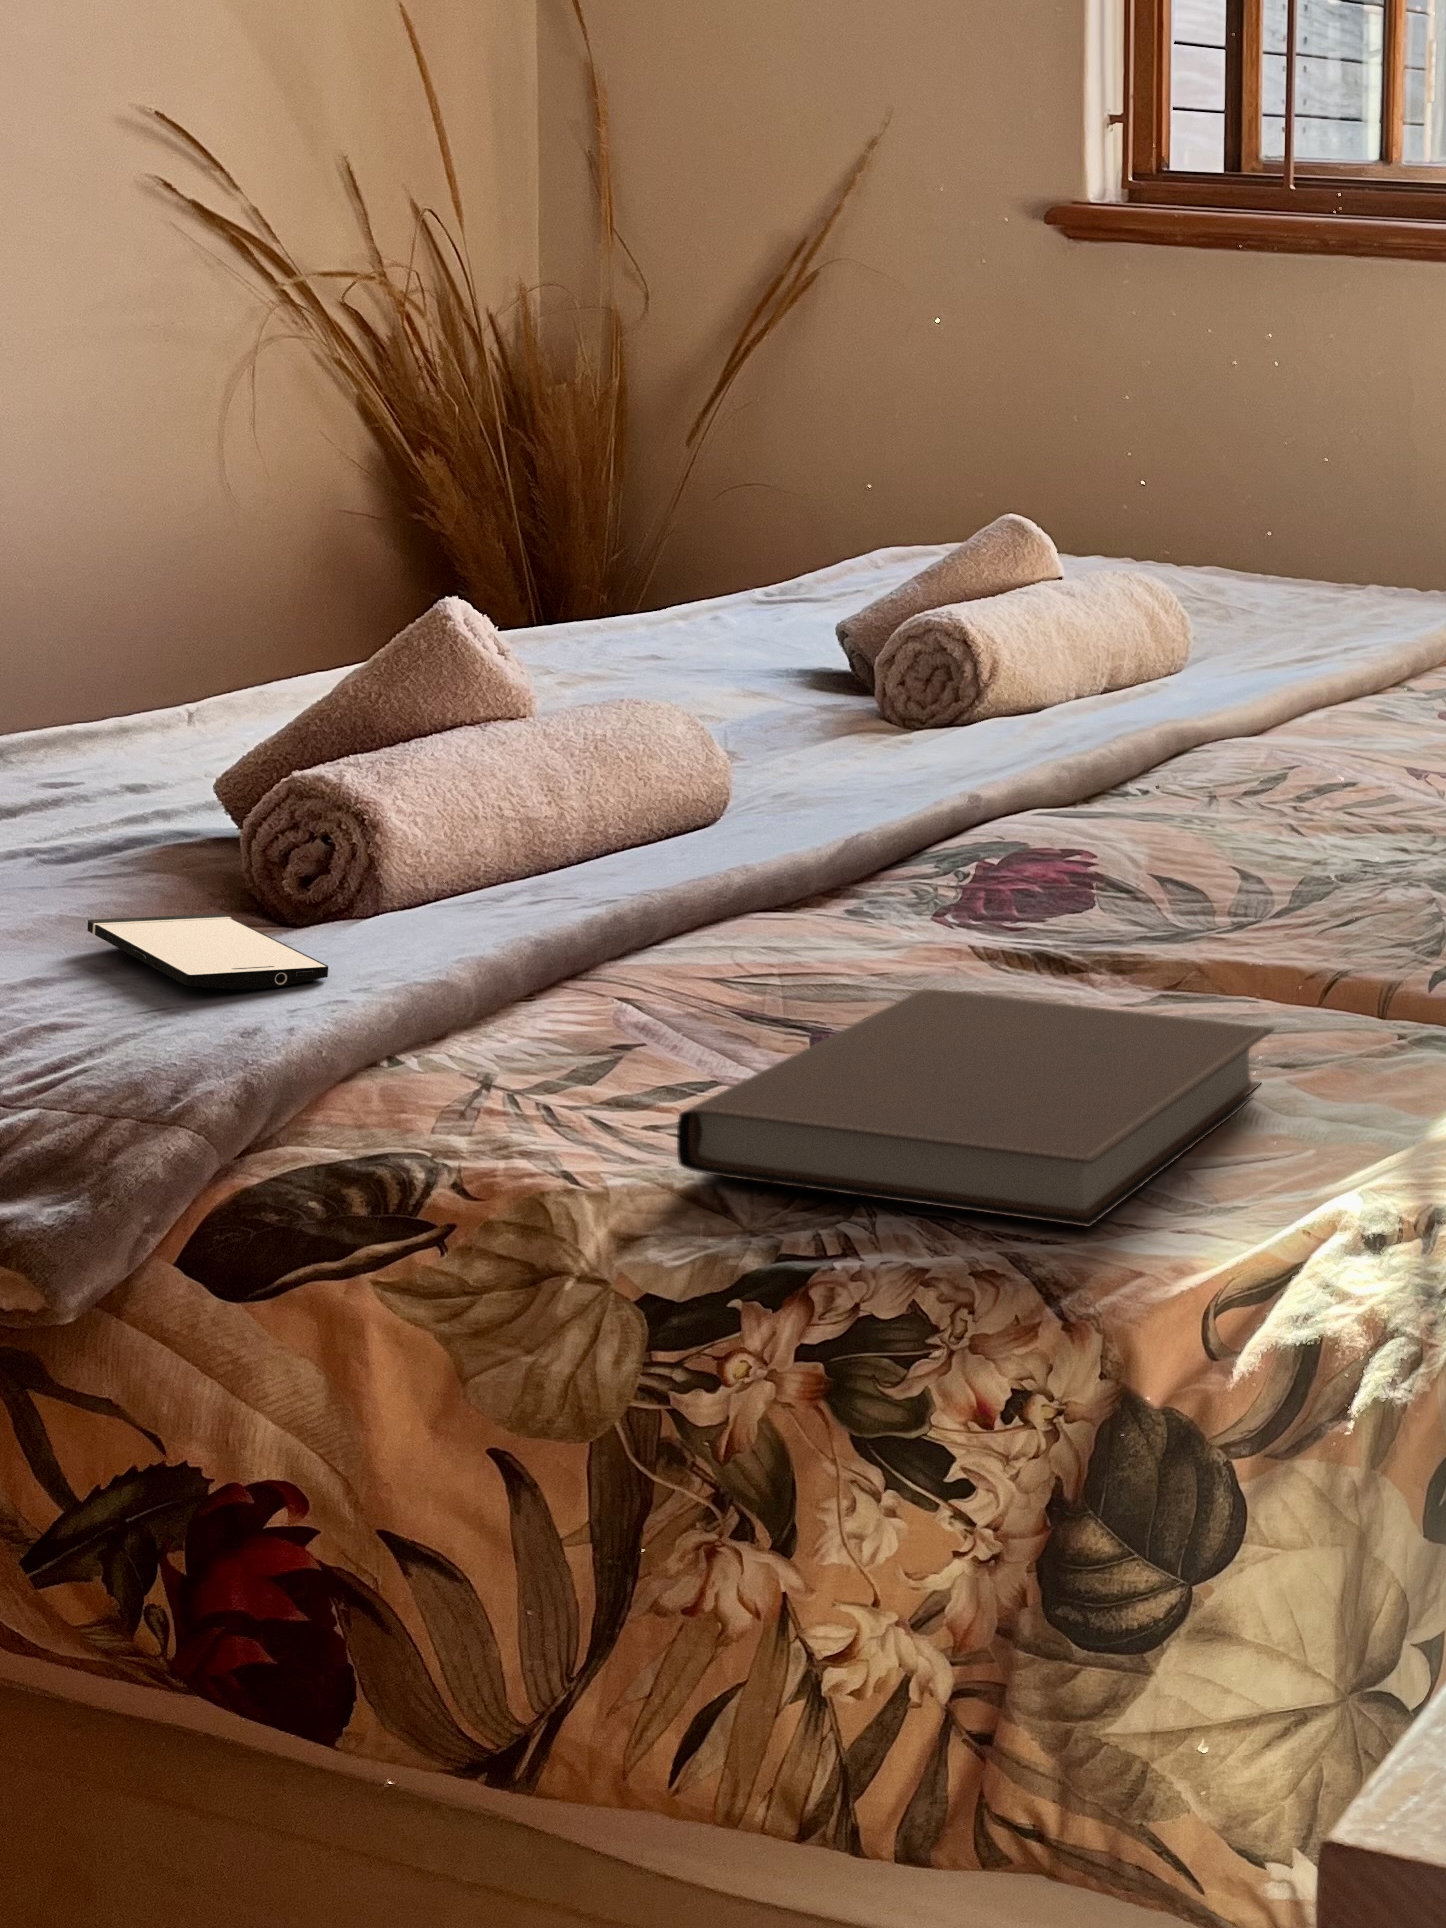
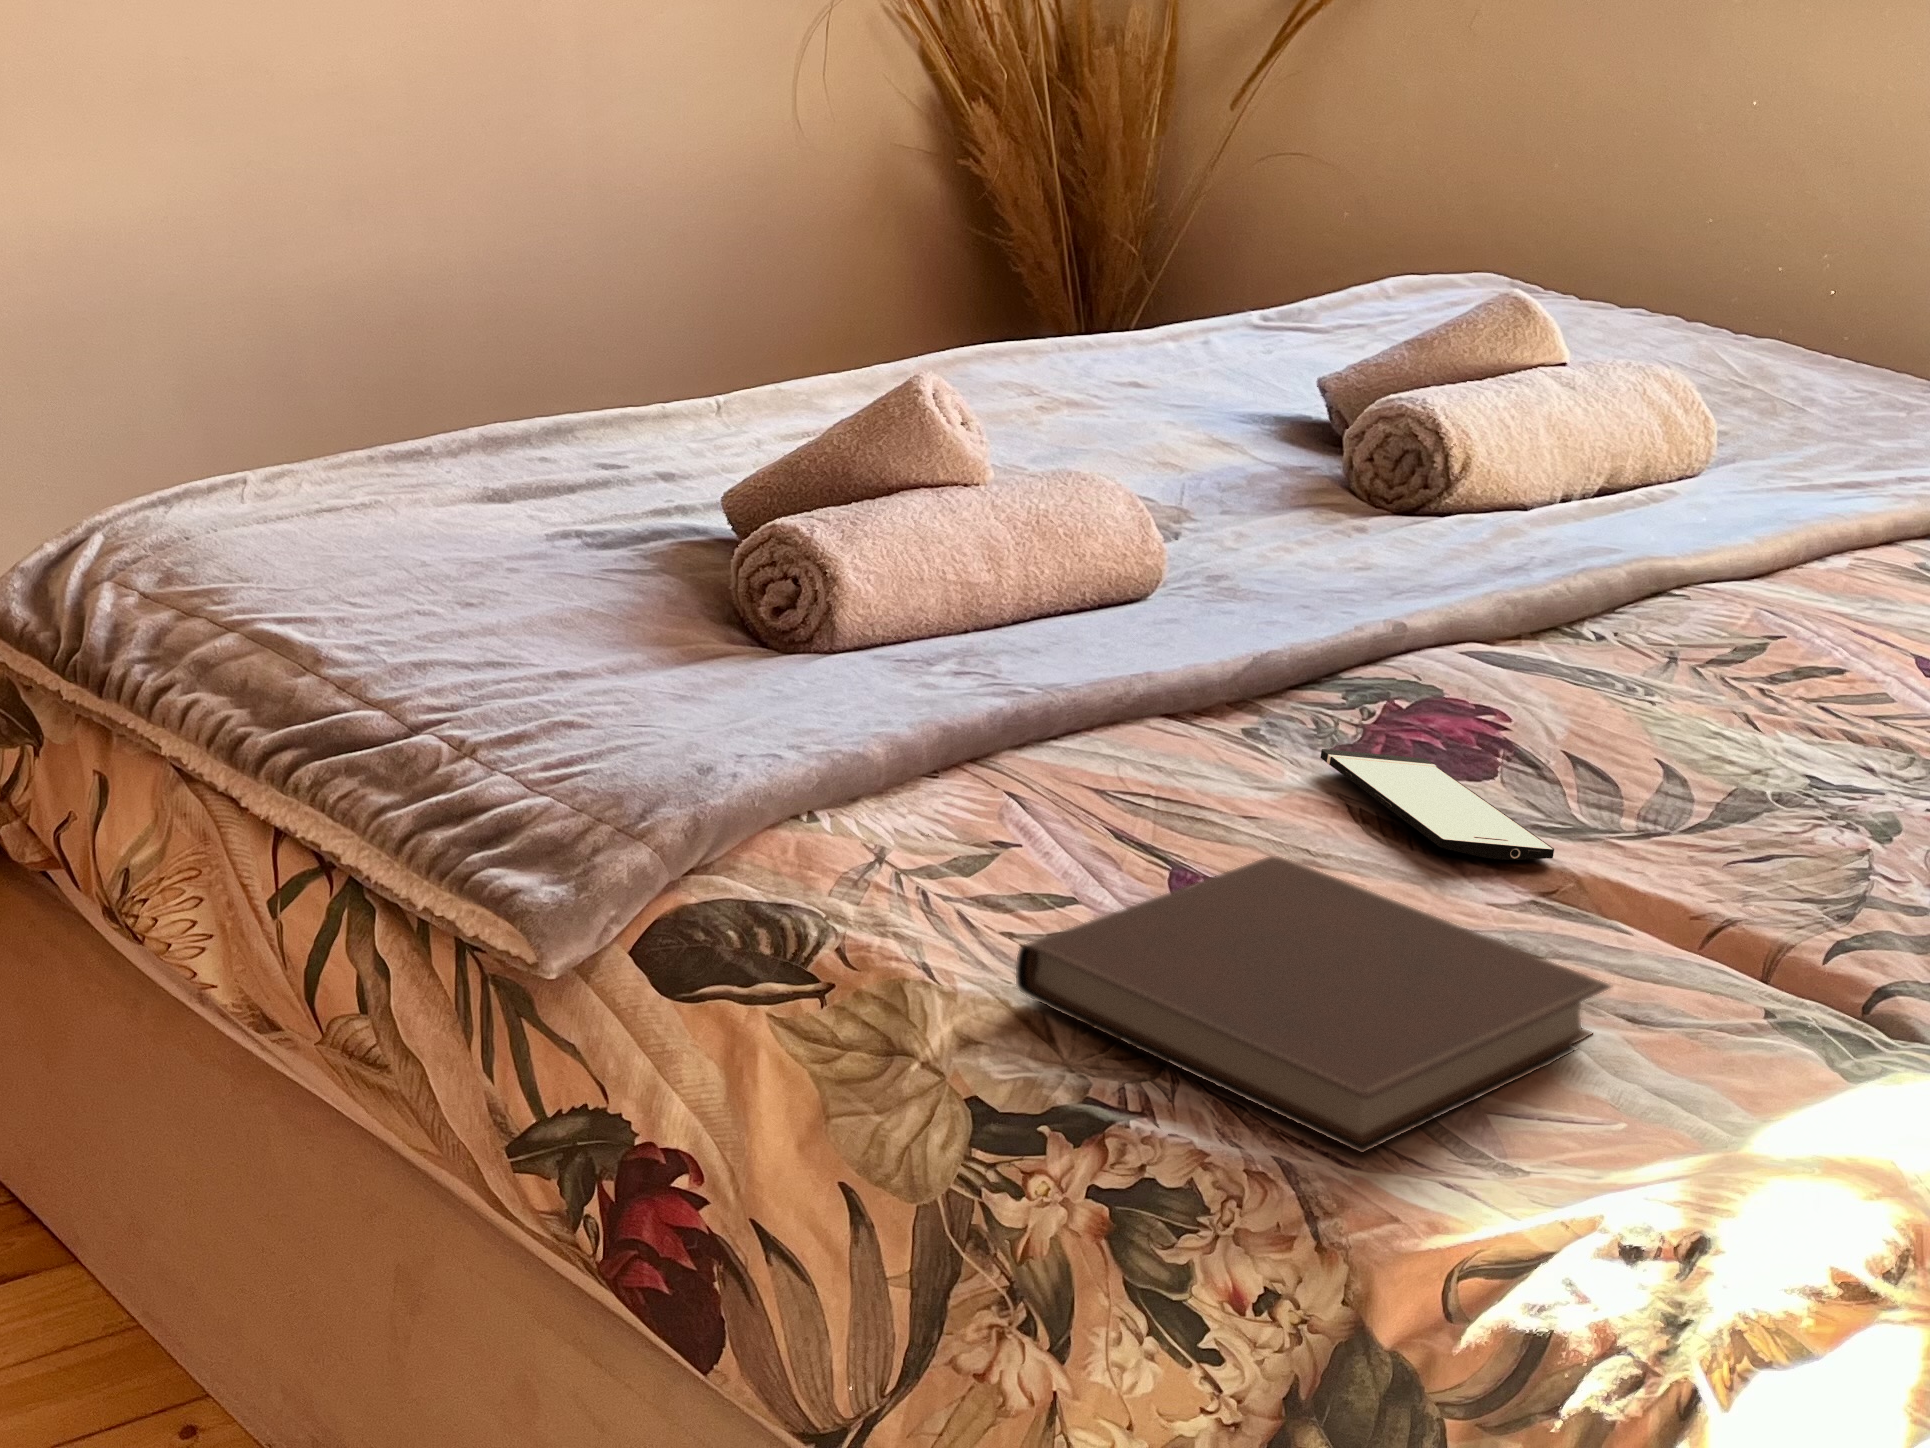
smartphone: present [87,914,328,989] -> present [1320,749,1554,860]

